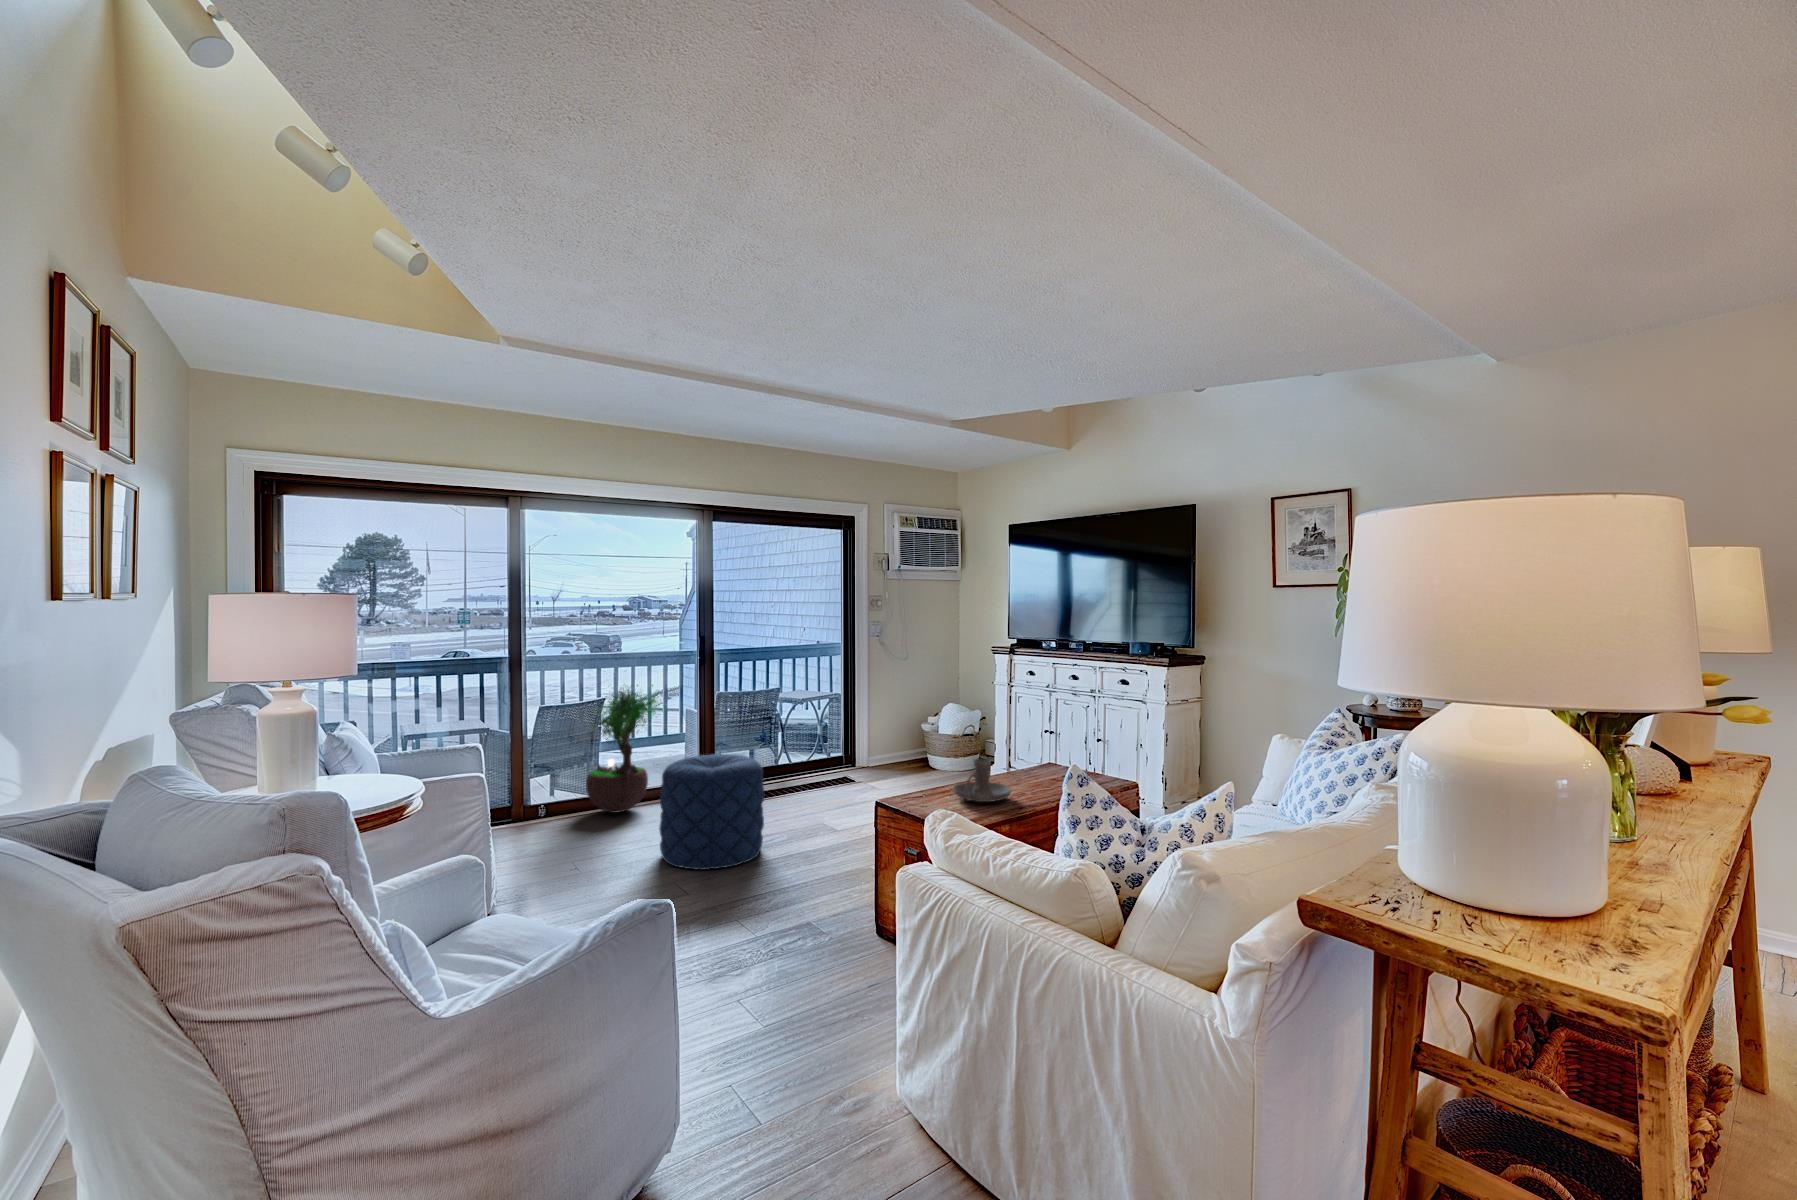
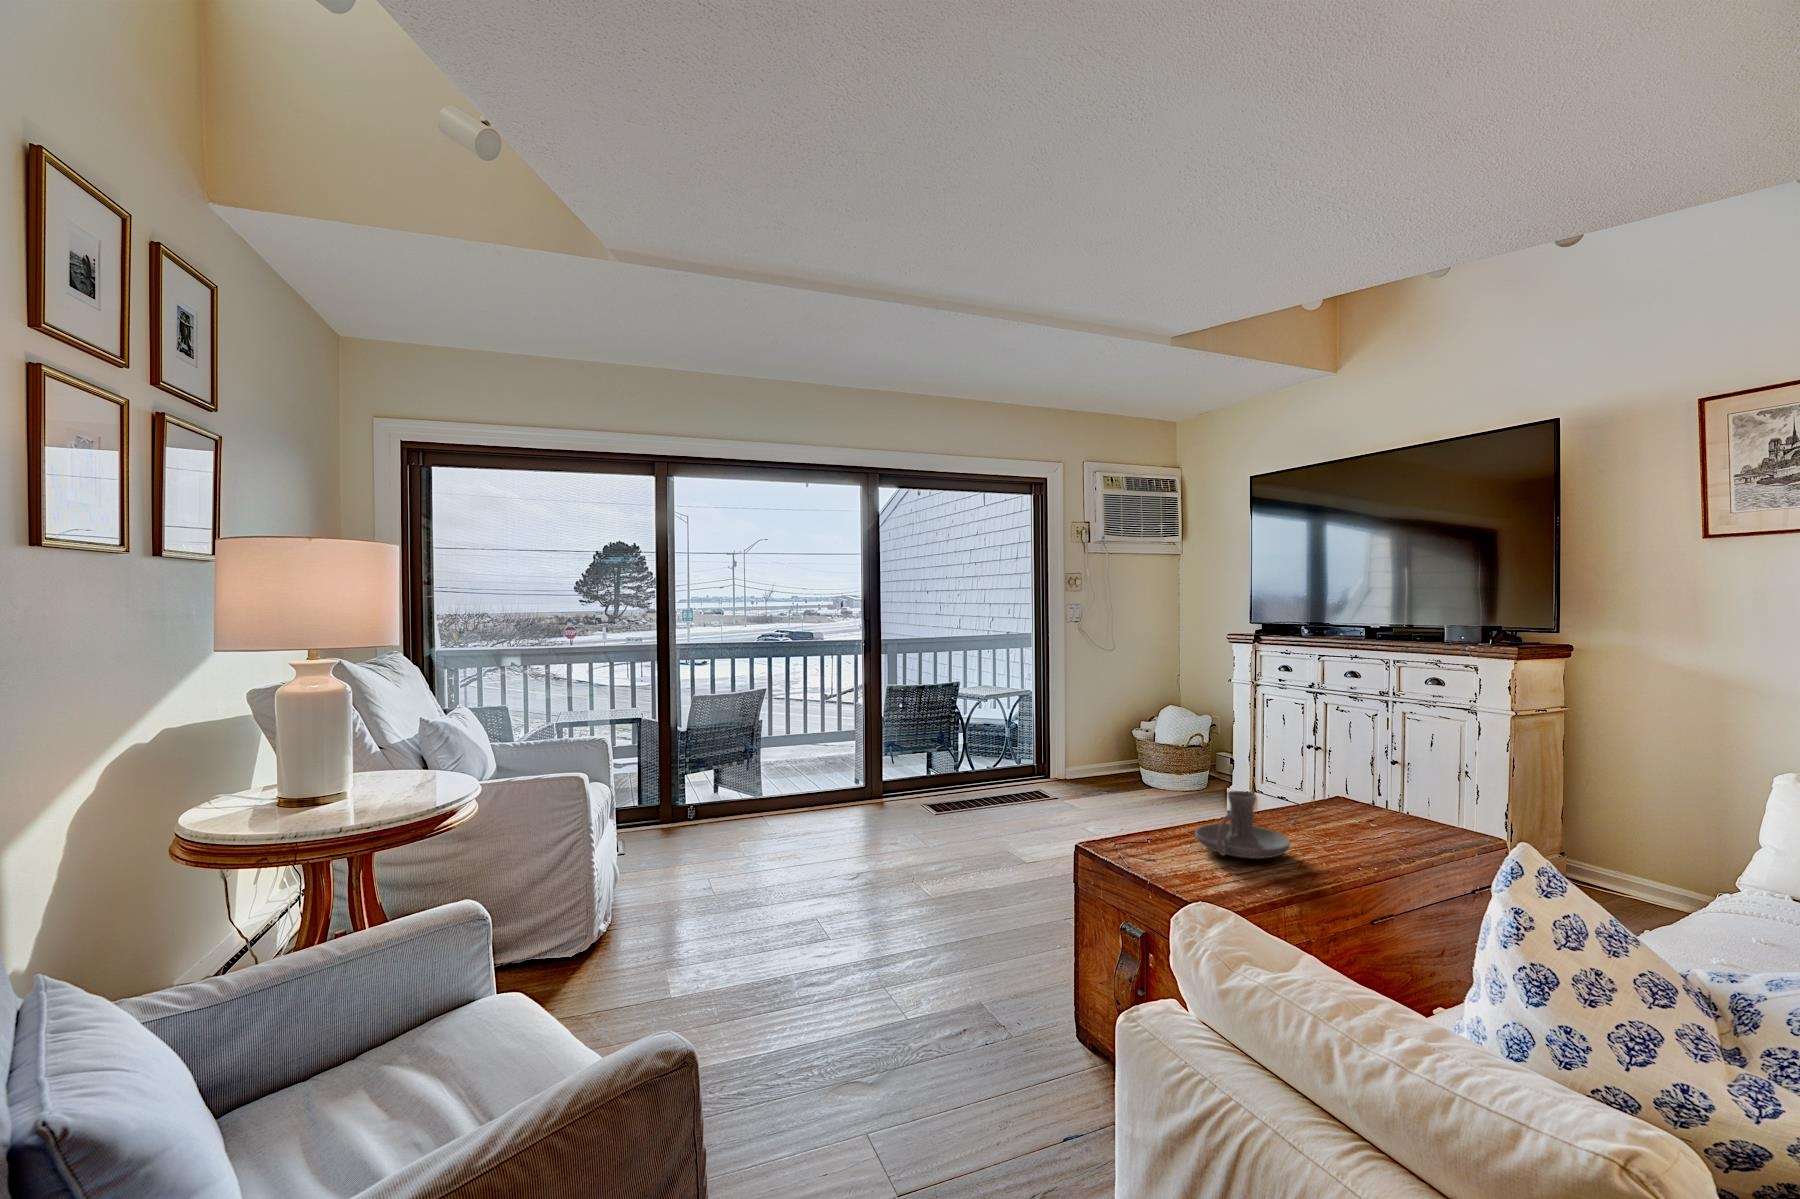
potted tree: present [586,685,663,813] -> none [735,665,825,821]
pouf: present [659,754,764,870] -> none [808,761,932,907]

